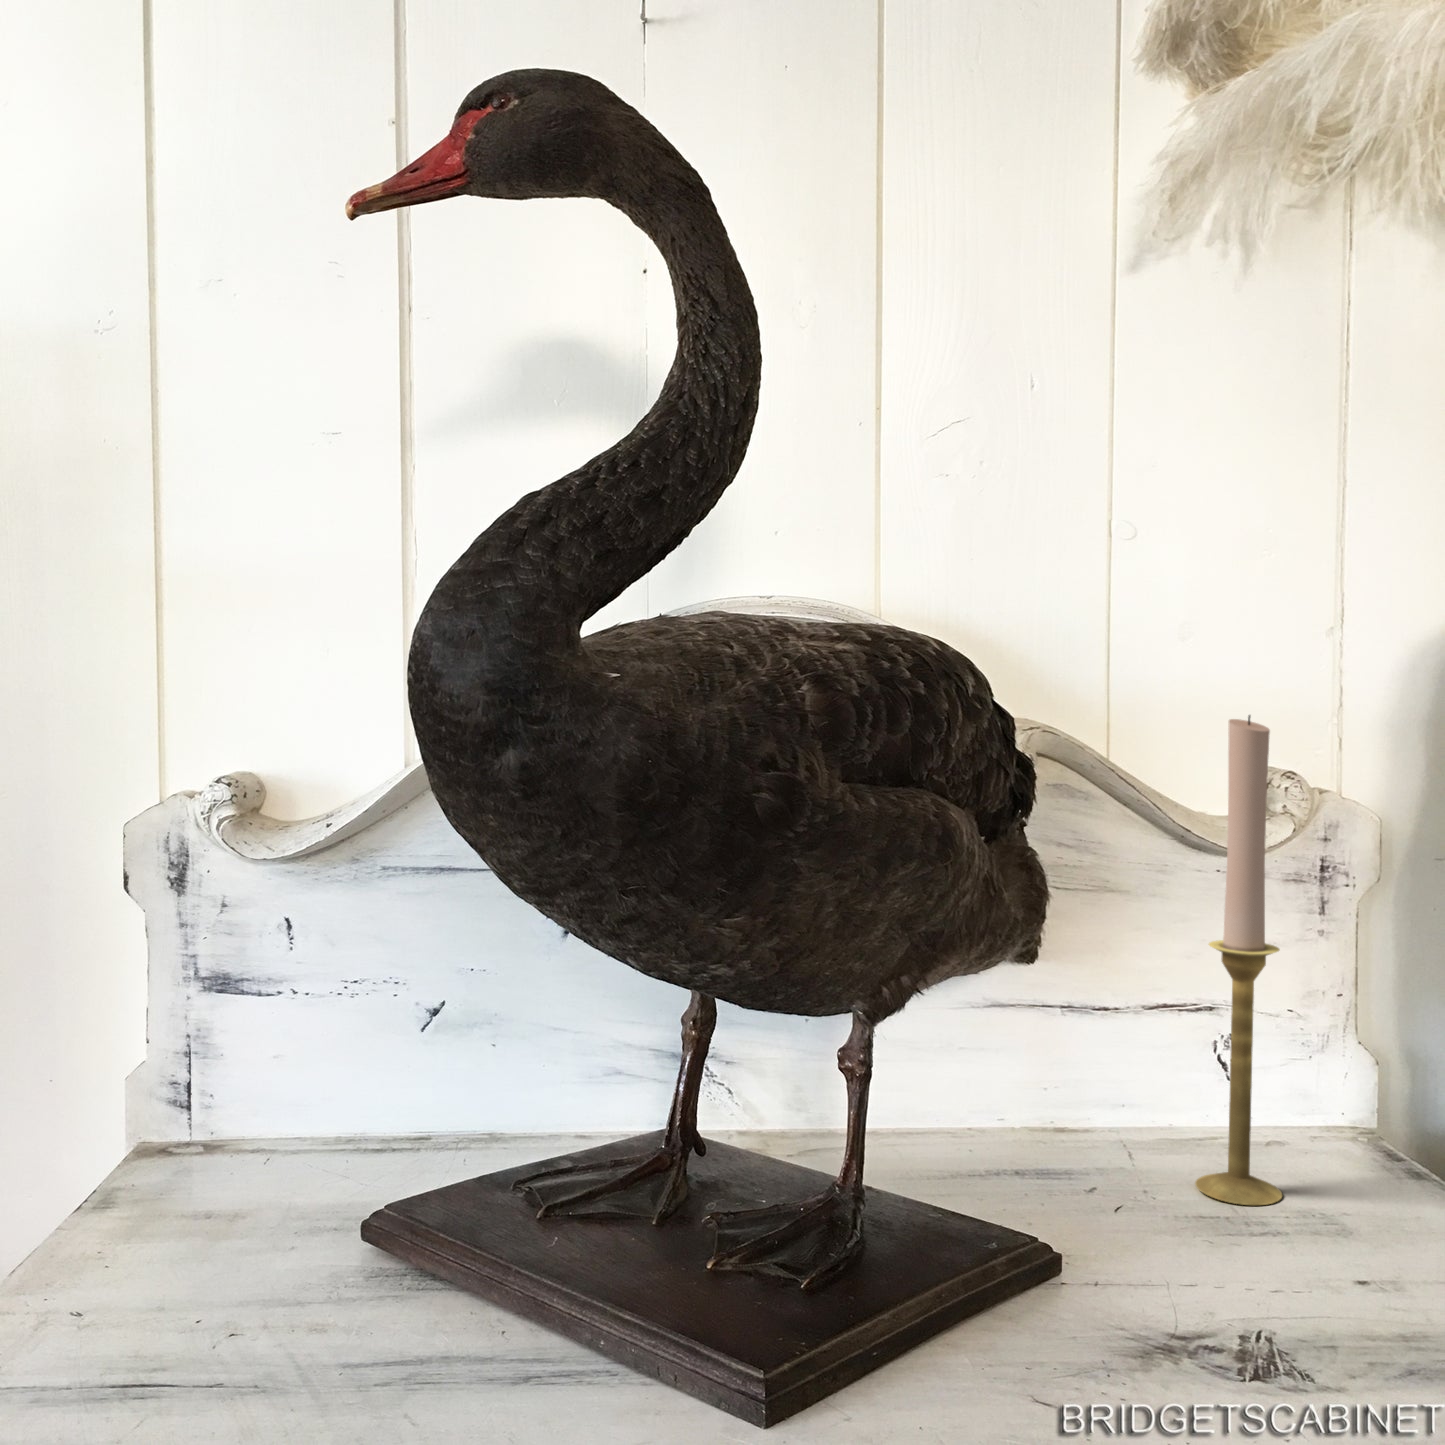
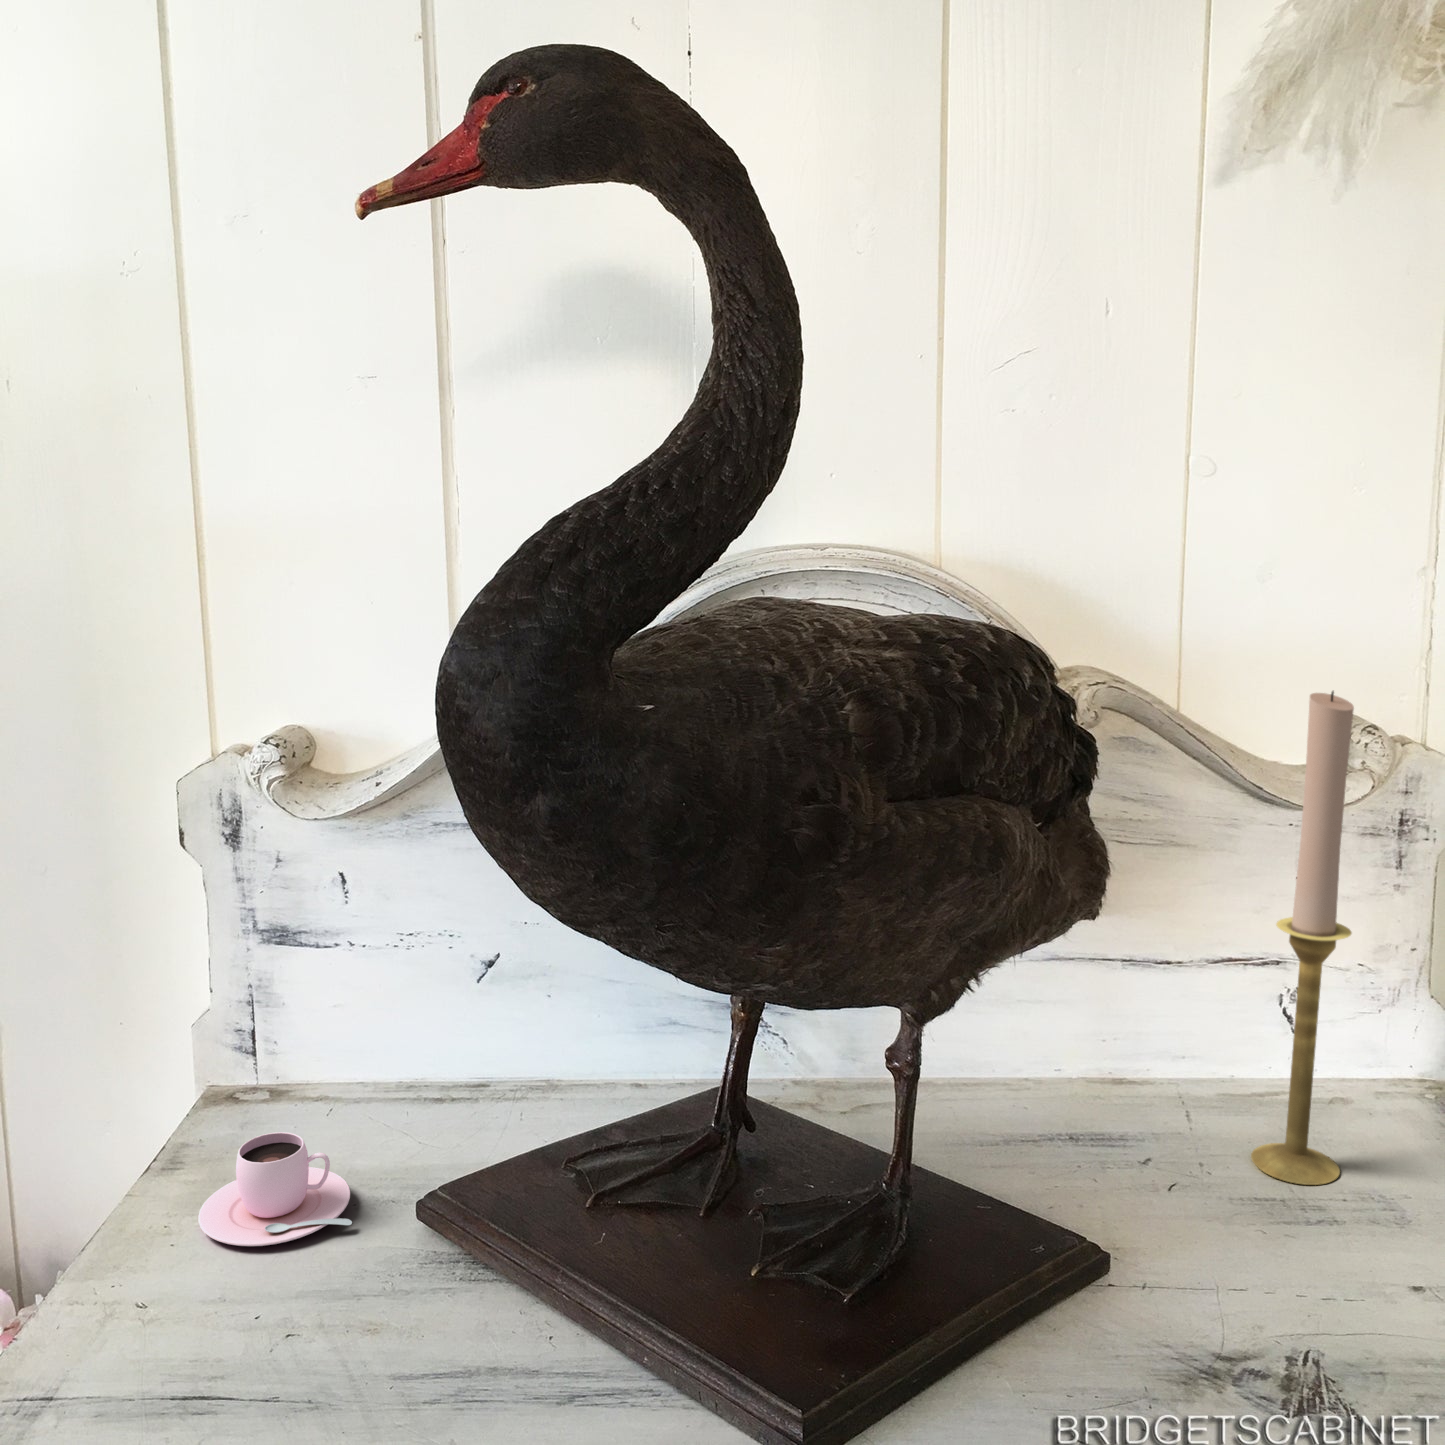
teacup: none [128,1058,290,1264] -> present [198,1132,352,1246]

